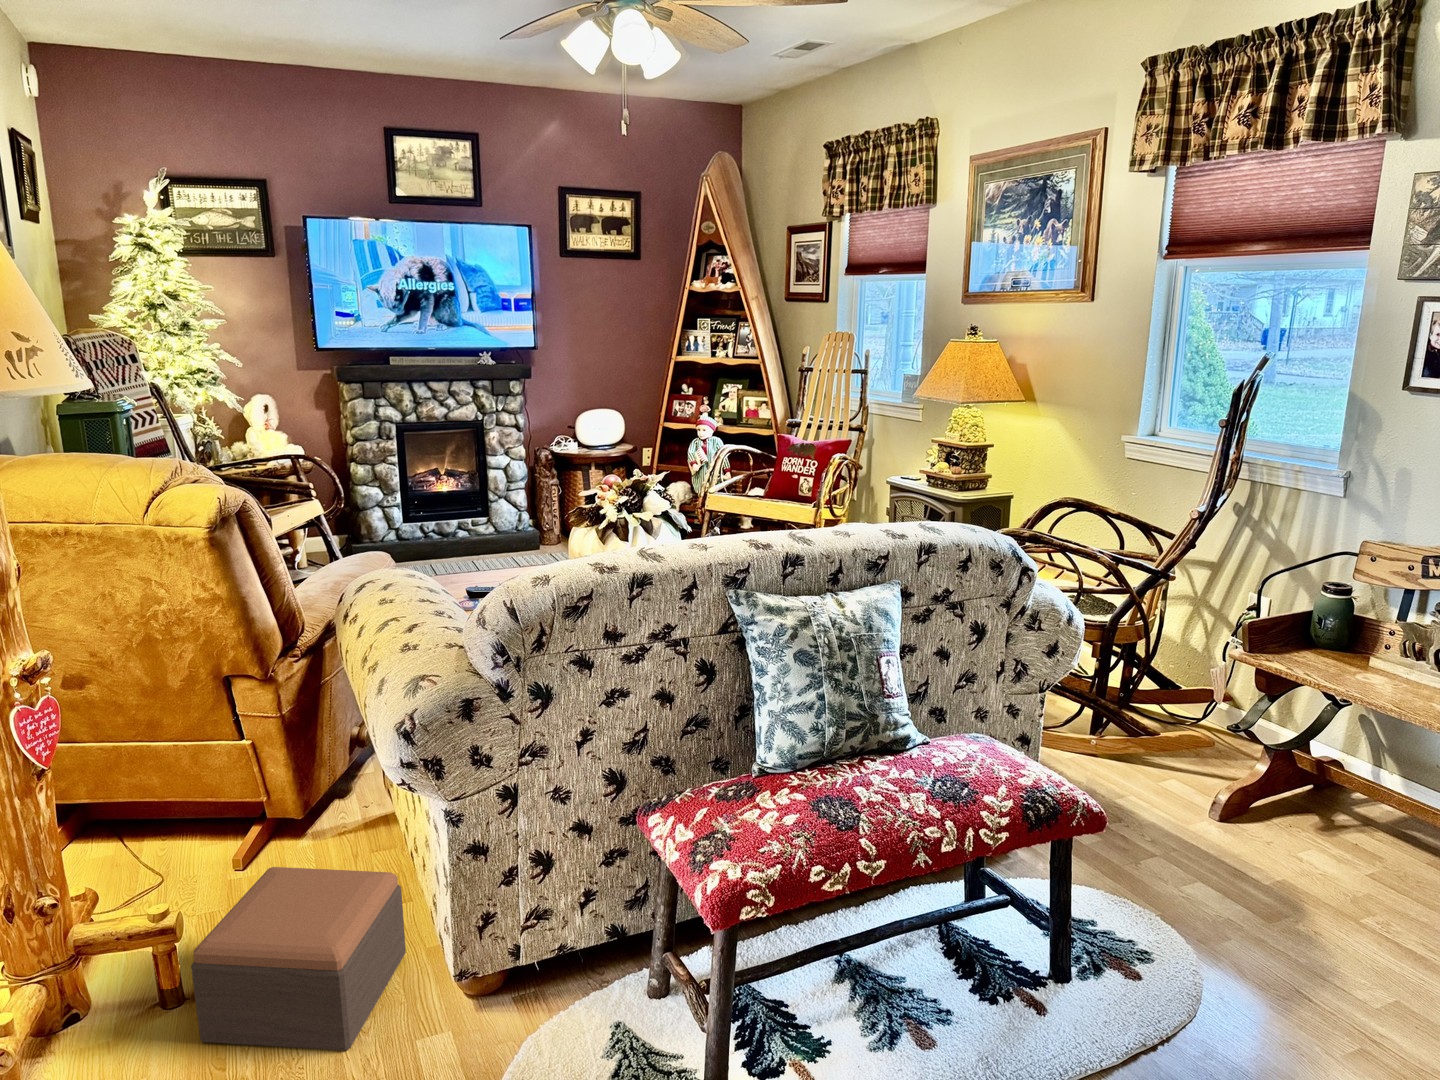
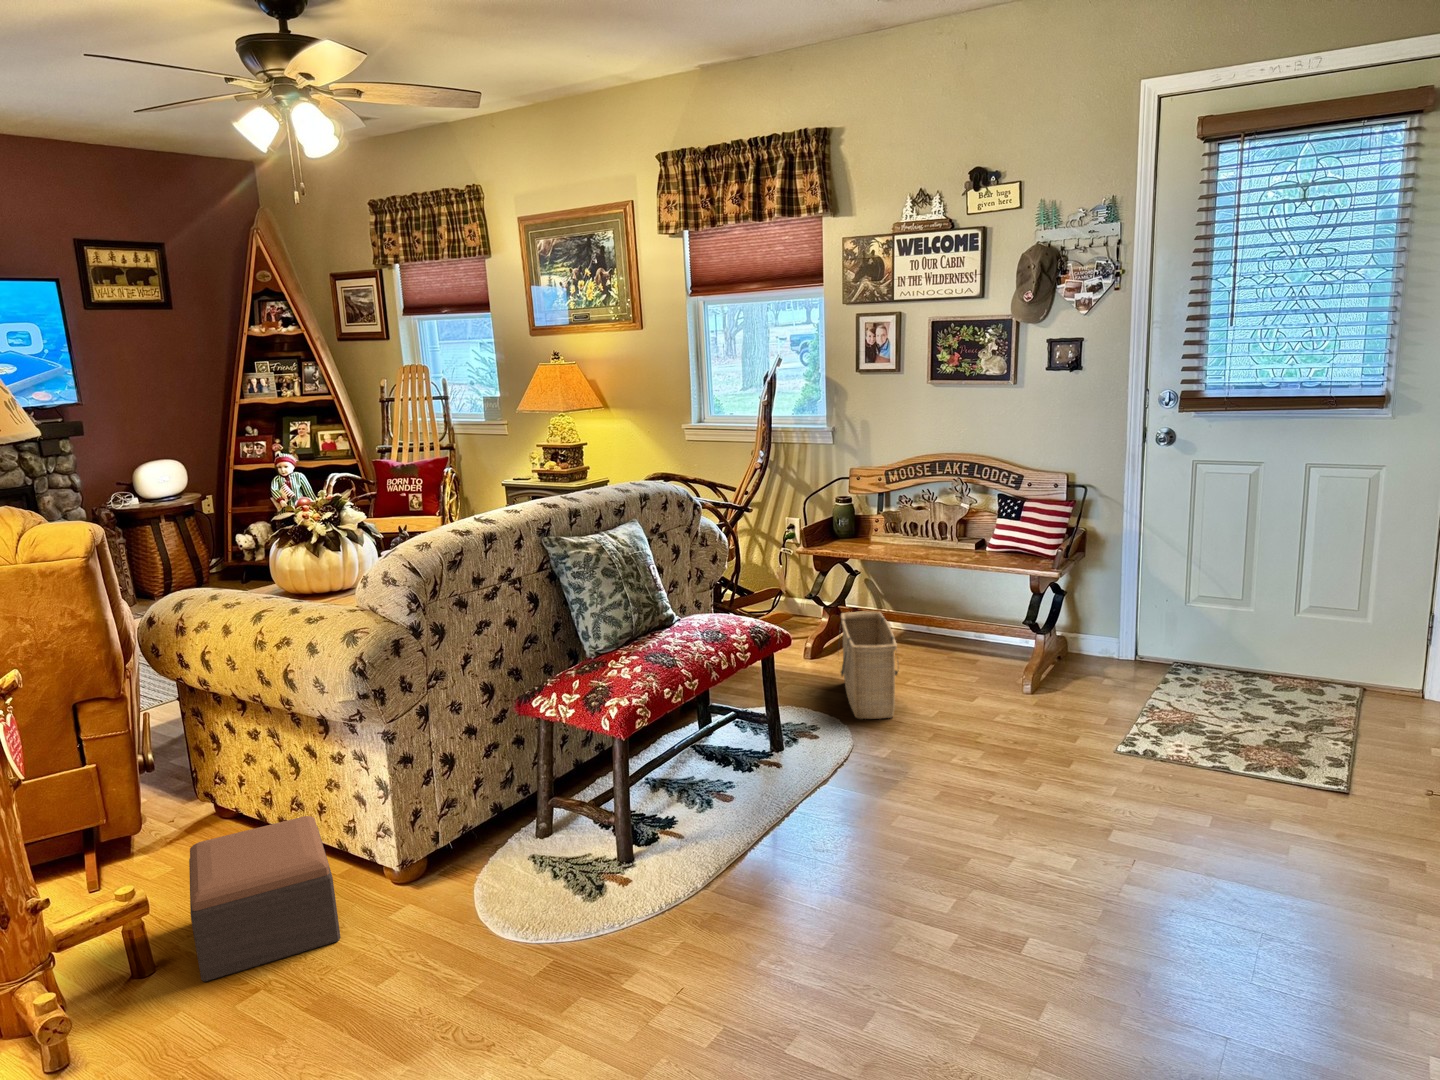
basket: none [1224,774,1333,982] -> present [839,612,898,719]

